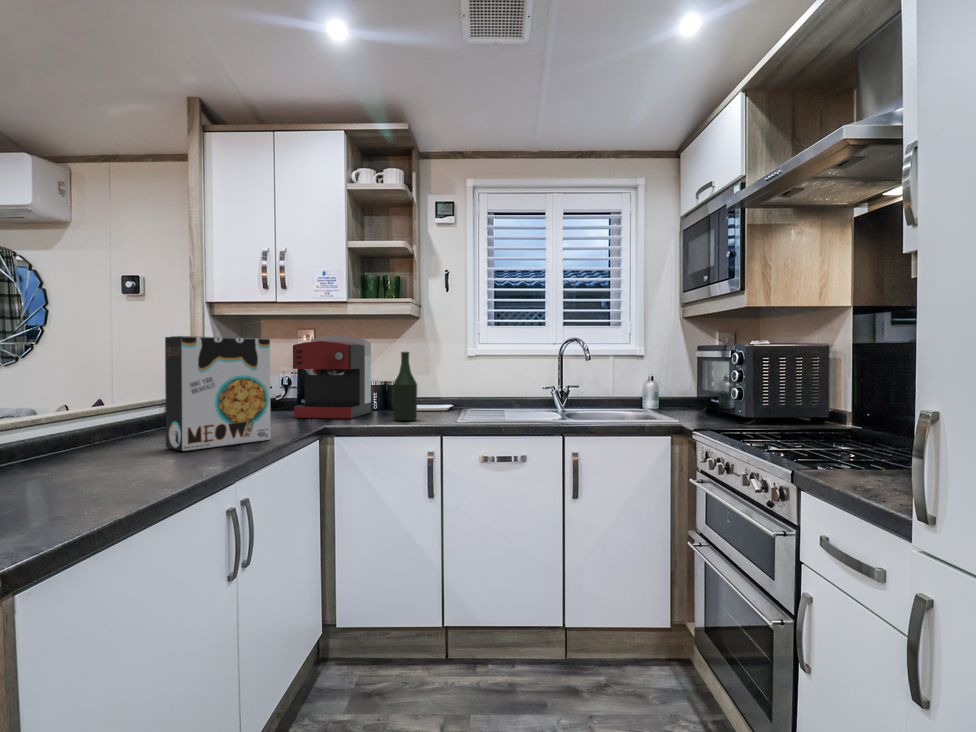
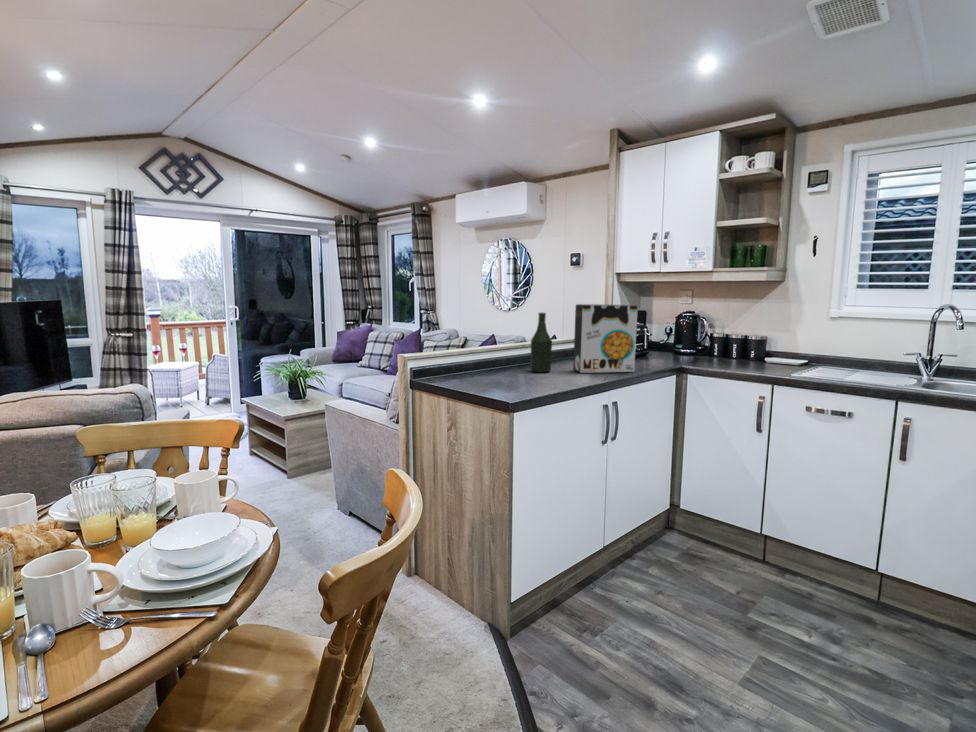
coffee maker: present [293,336,371,418] -> none [665,298,733,363]
bottle: present [393,352,417,421] -> present [530,313,552,372]

